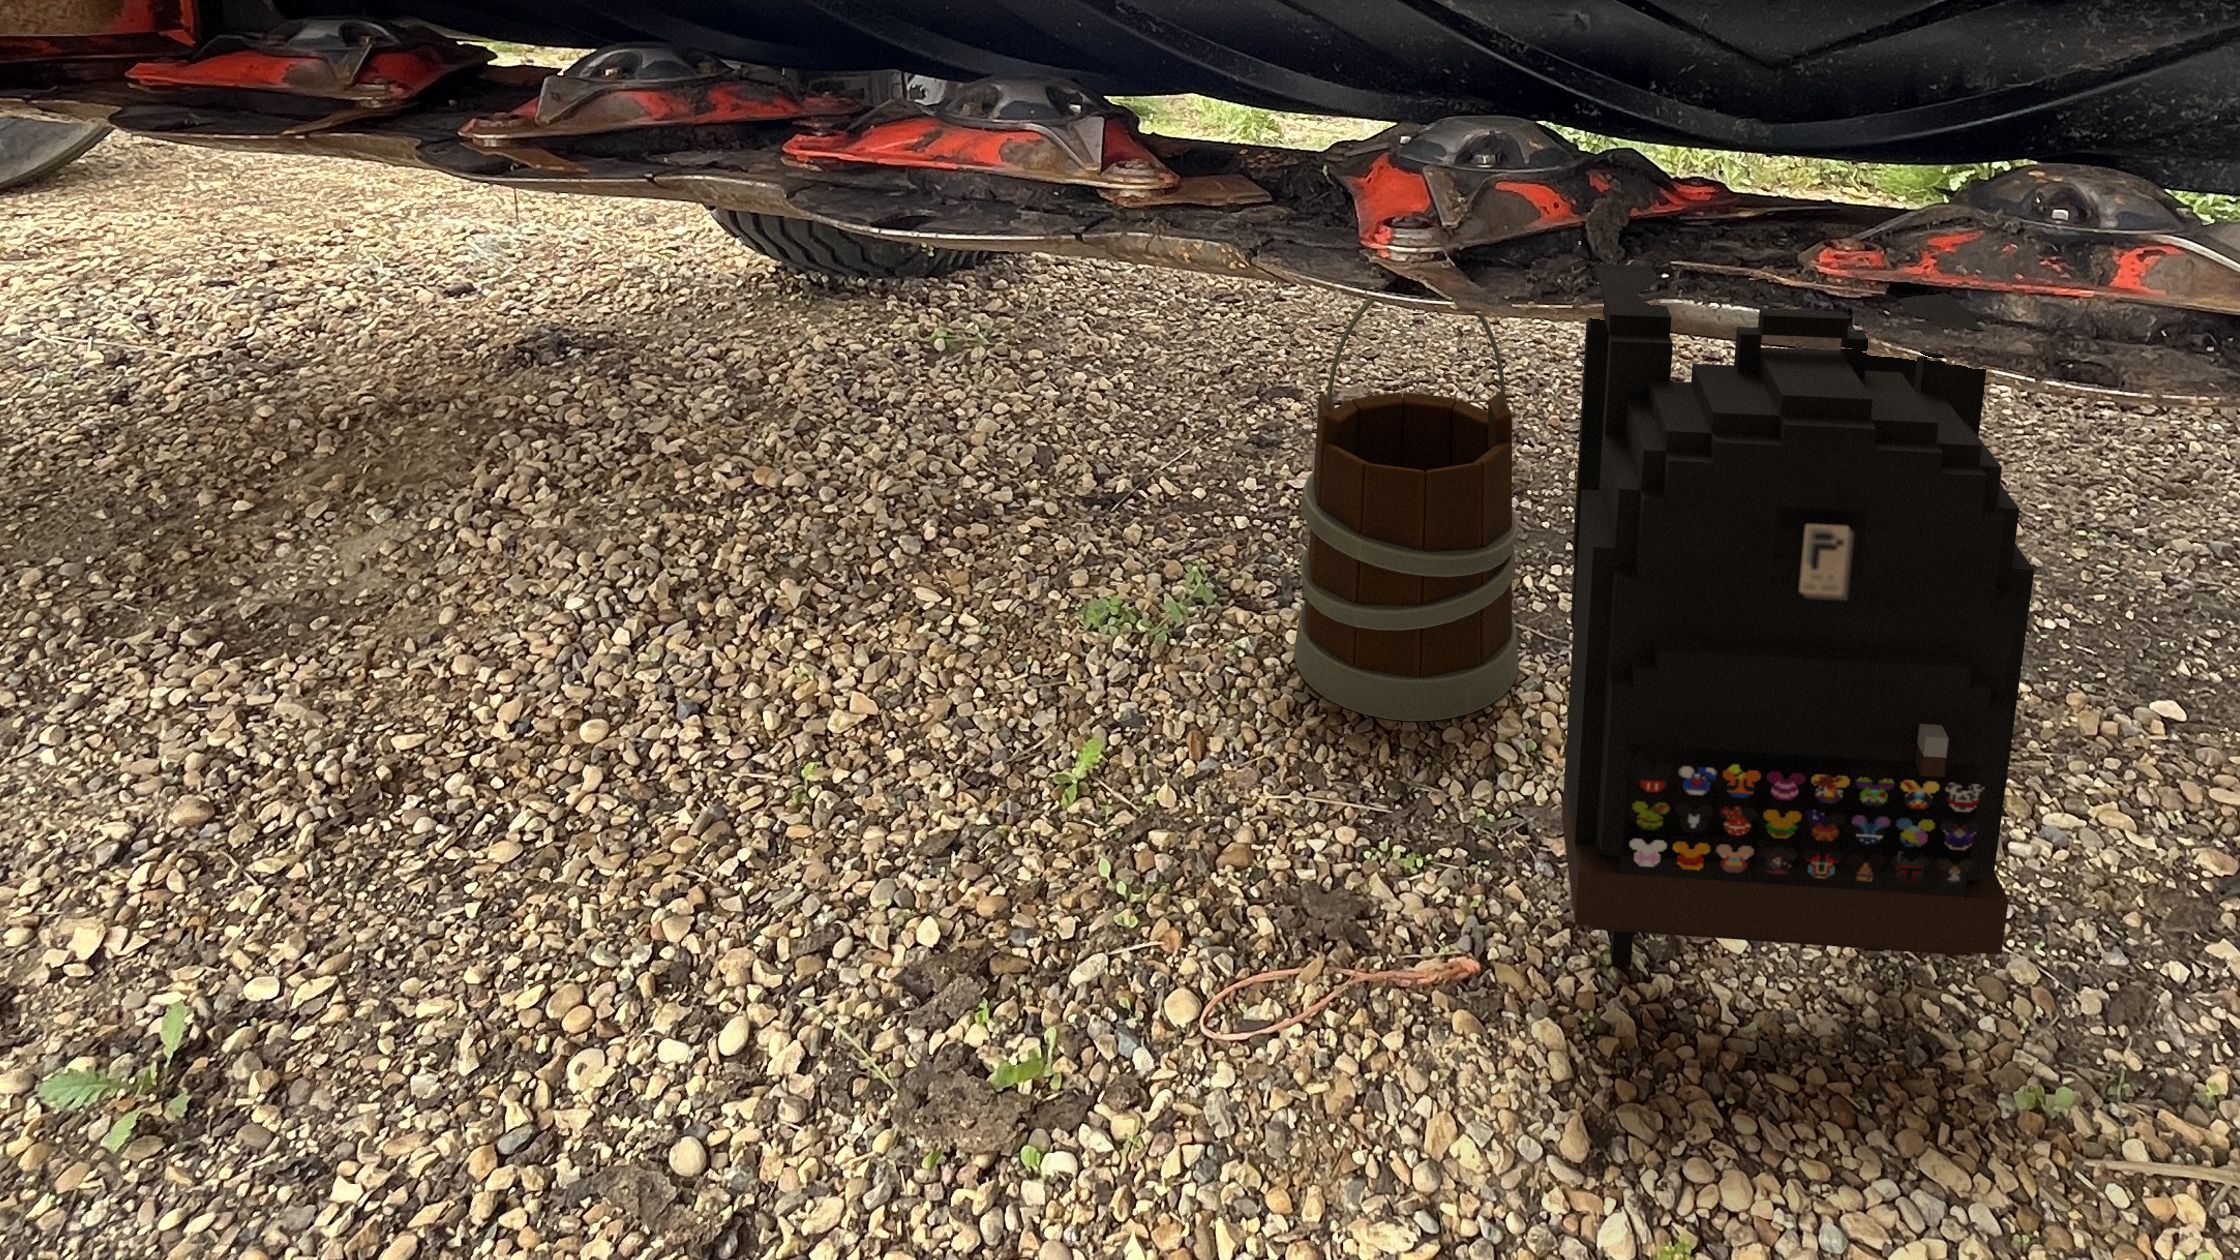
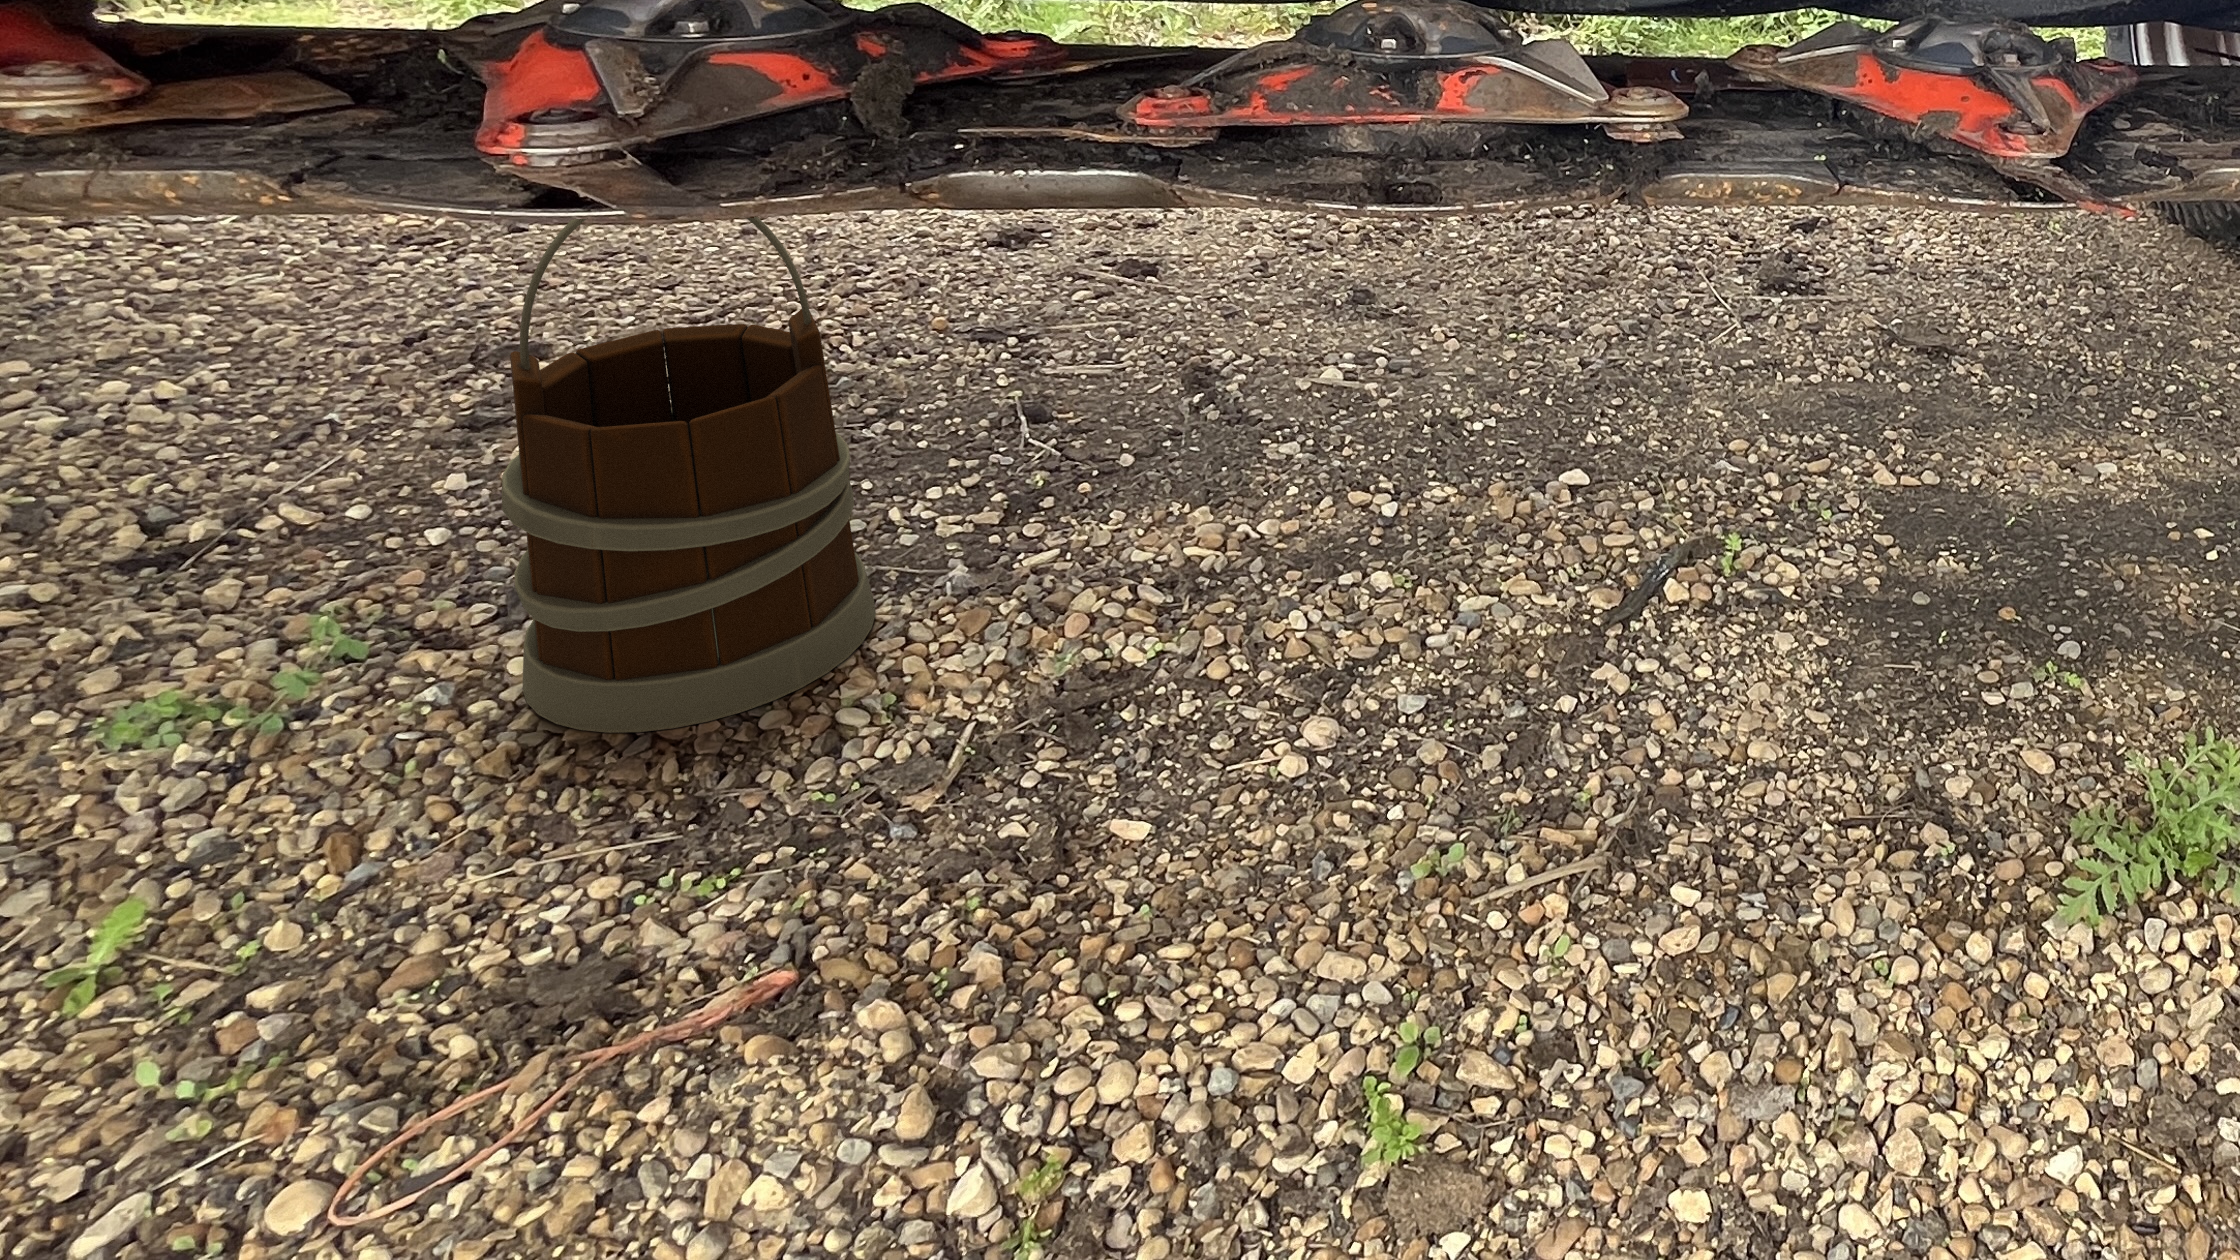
backpack: present [1562,264,2034,966] -> none [863,118,1385,907]

